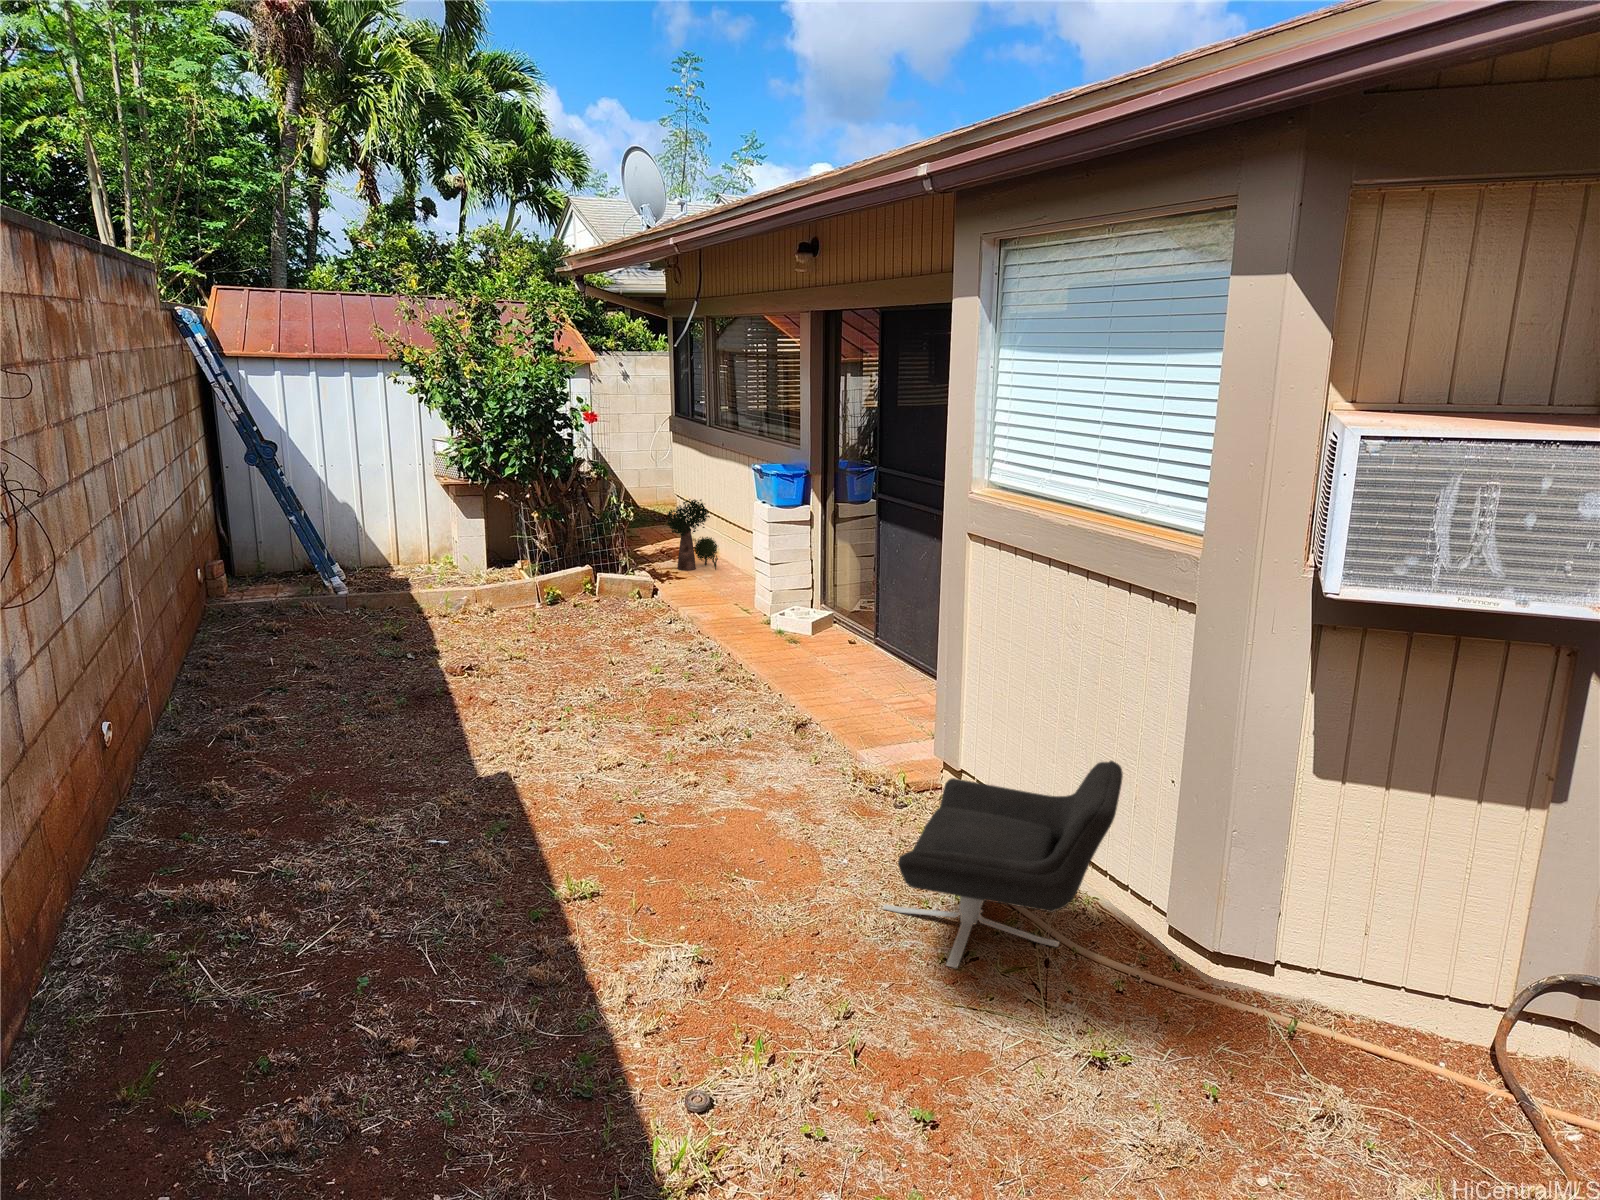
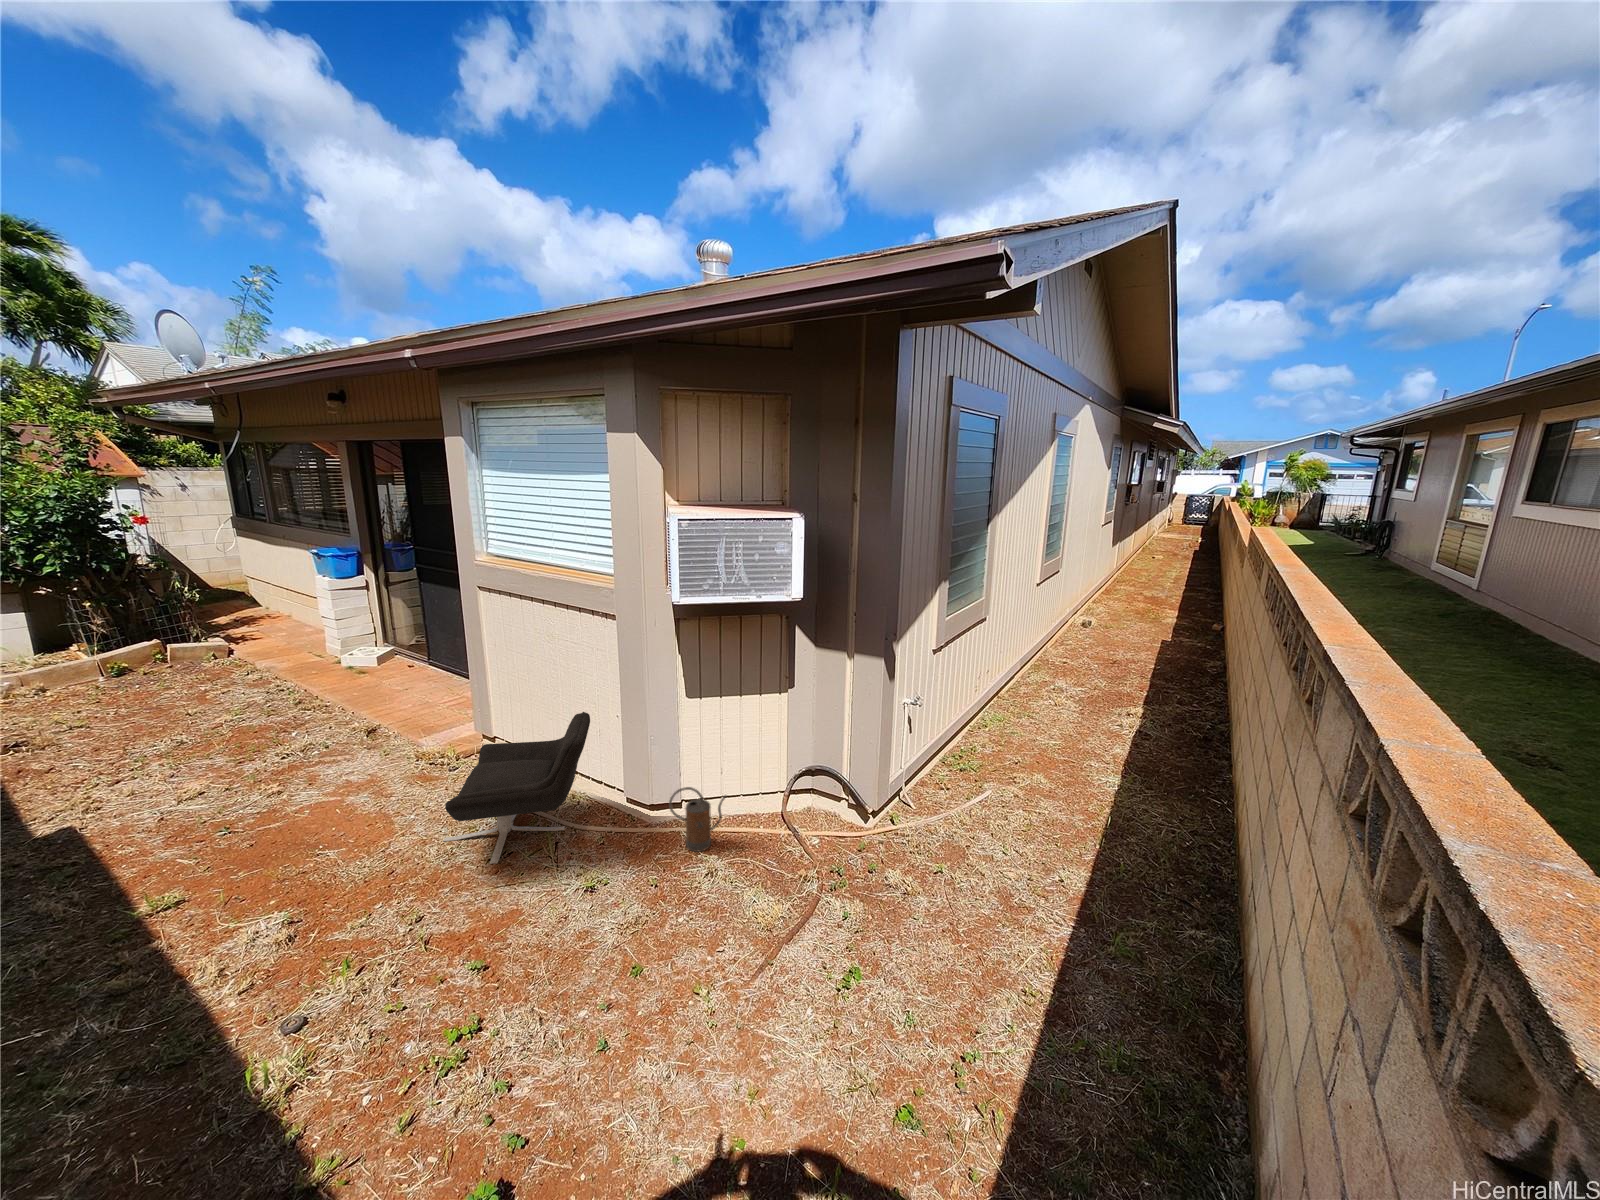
potted plant: present [667,499,718,570] -> none [238,577,295,633]
watering can: none [1256,941,1378,1069] -> present [669,787,726,852]

